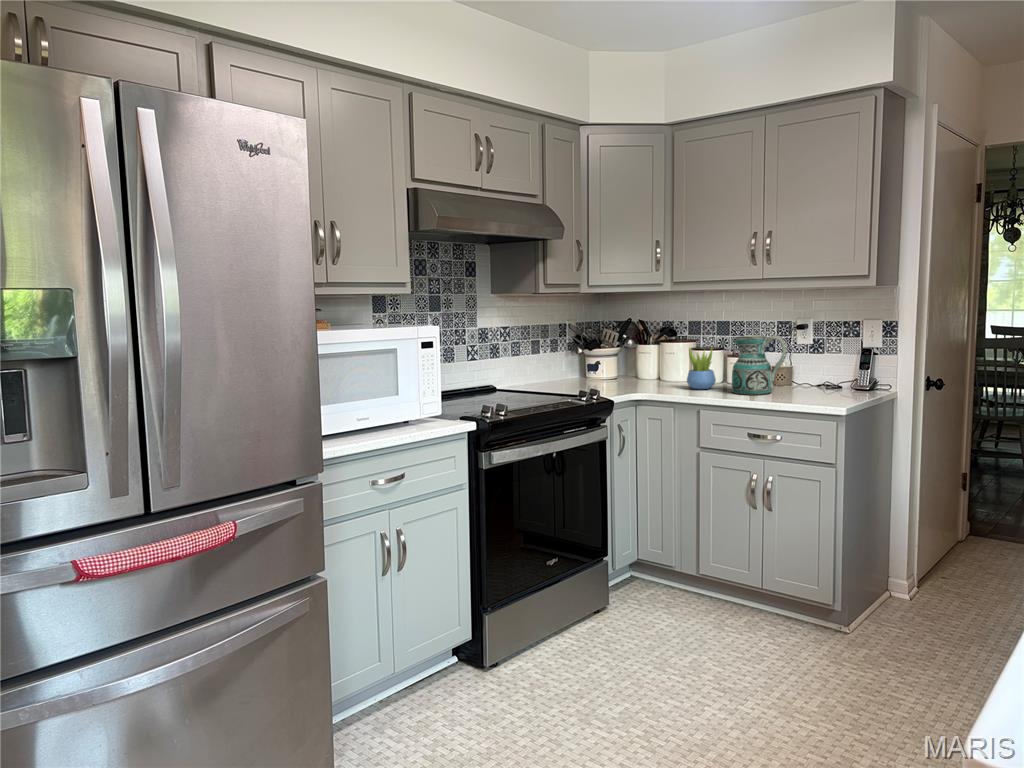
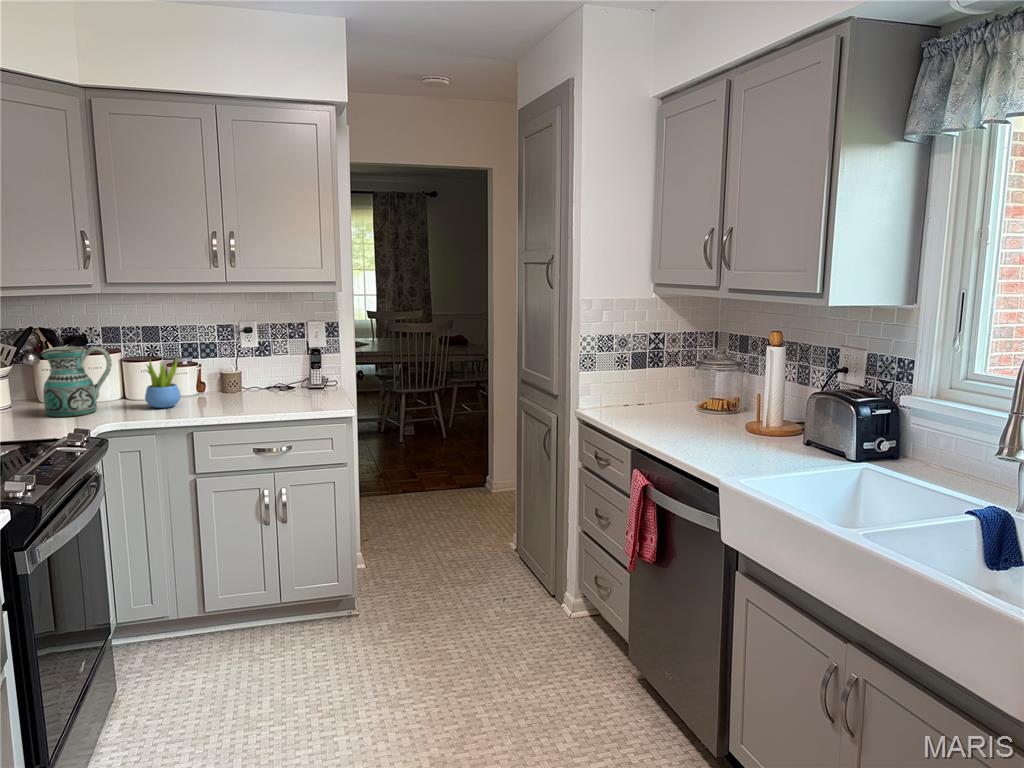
ceramic pitcher: present [732,335,787,395] -> present [40,346,112,417]

